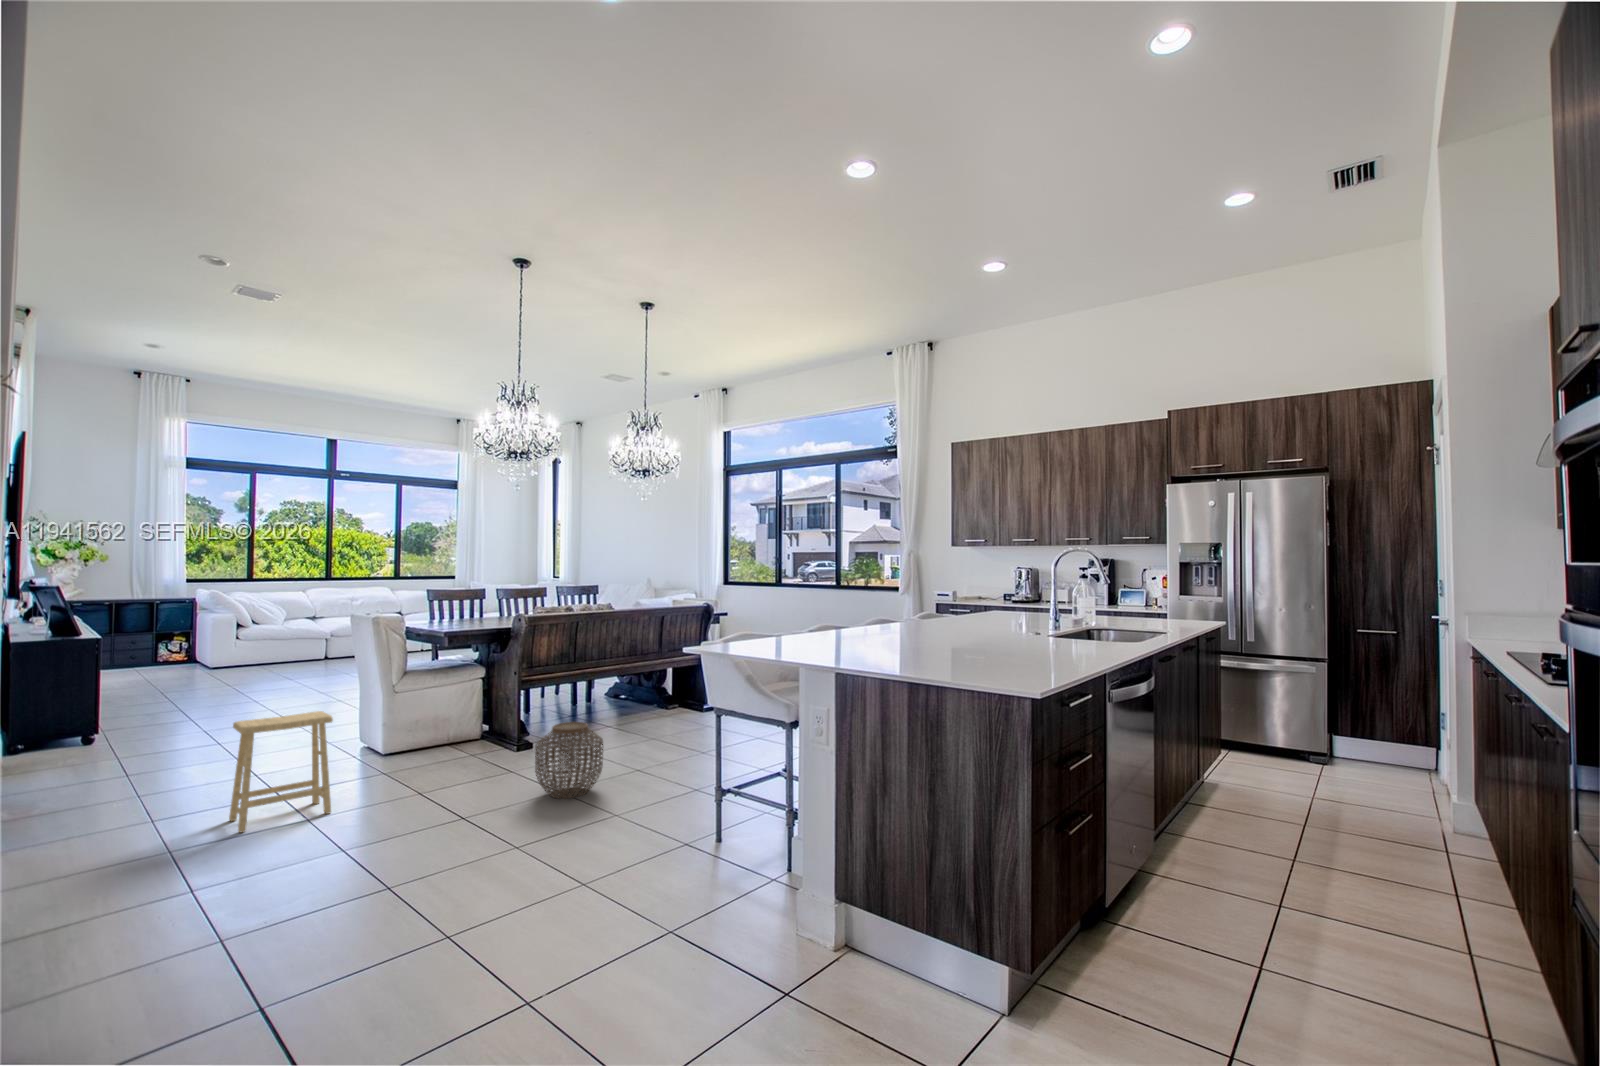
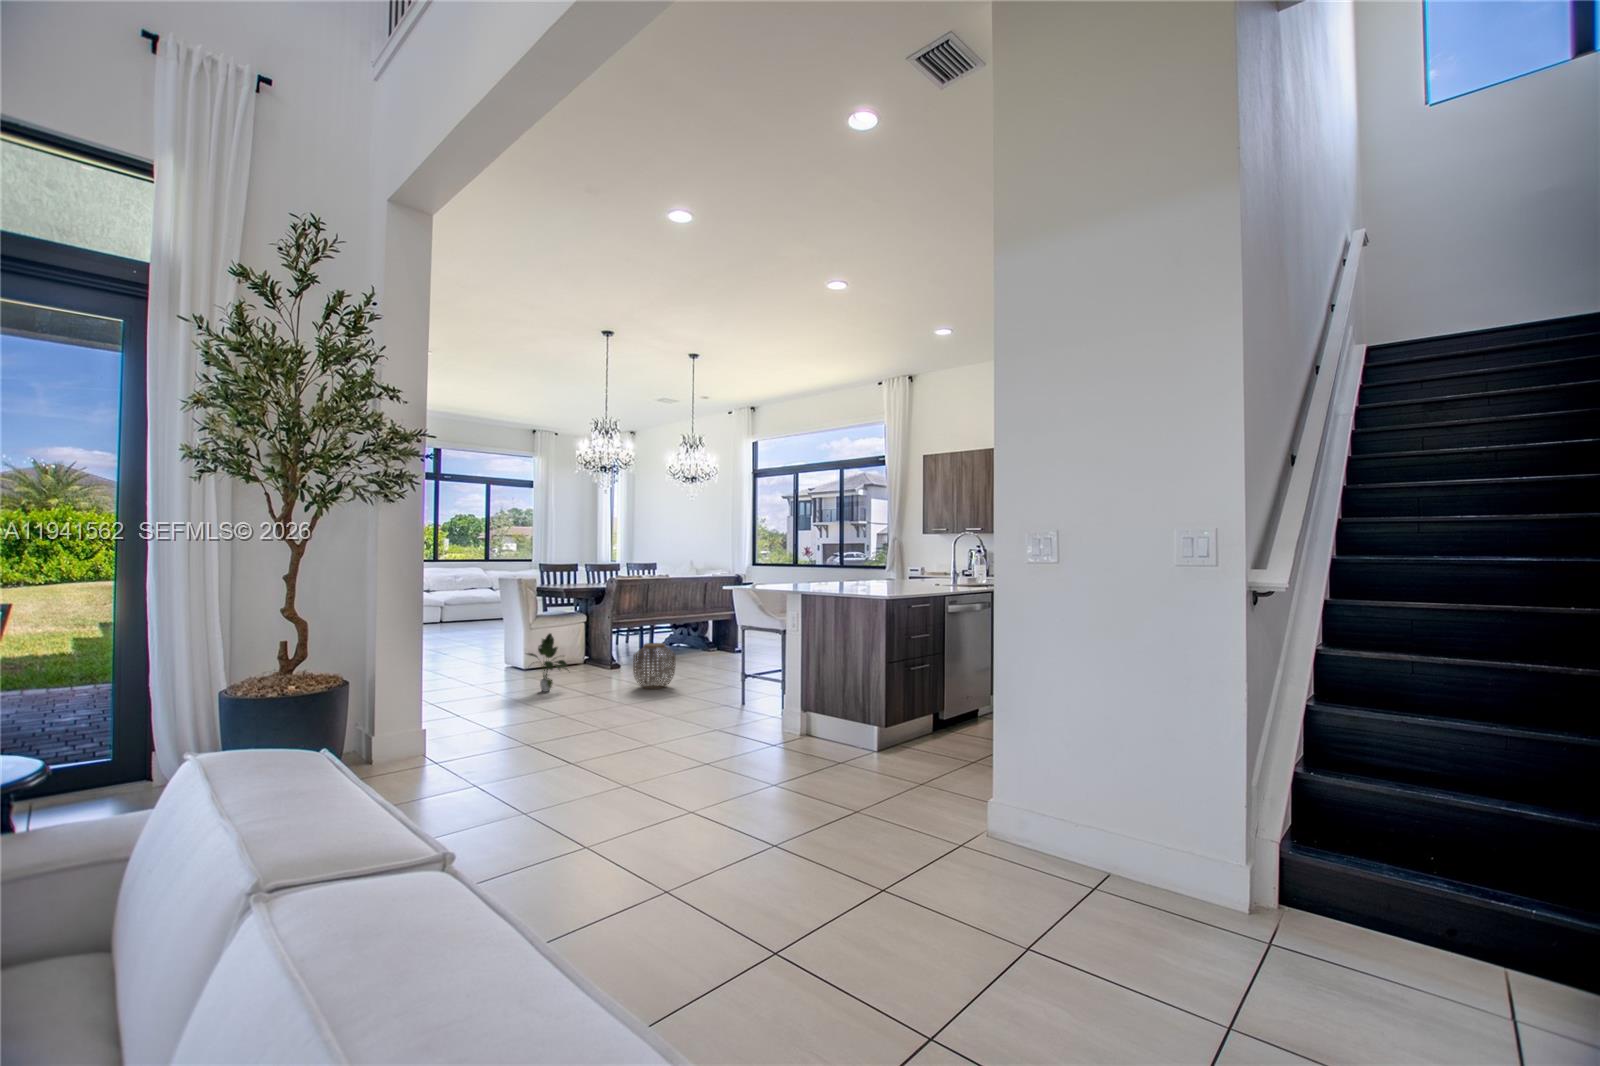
footstool: present [229,711,333,832] -> none [453,632,511,699]
potted plant: none [354,712,434,808] -> present [528,634,569,692]

